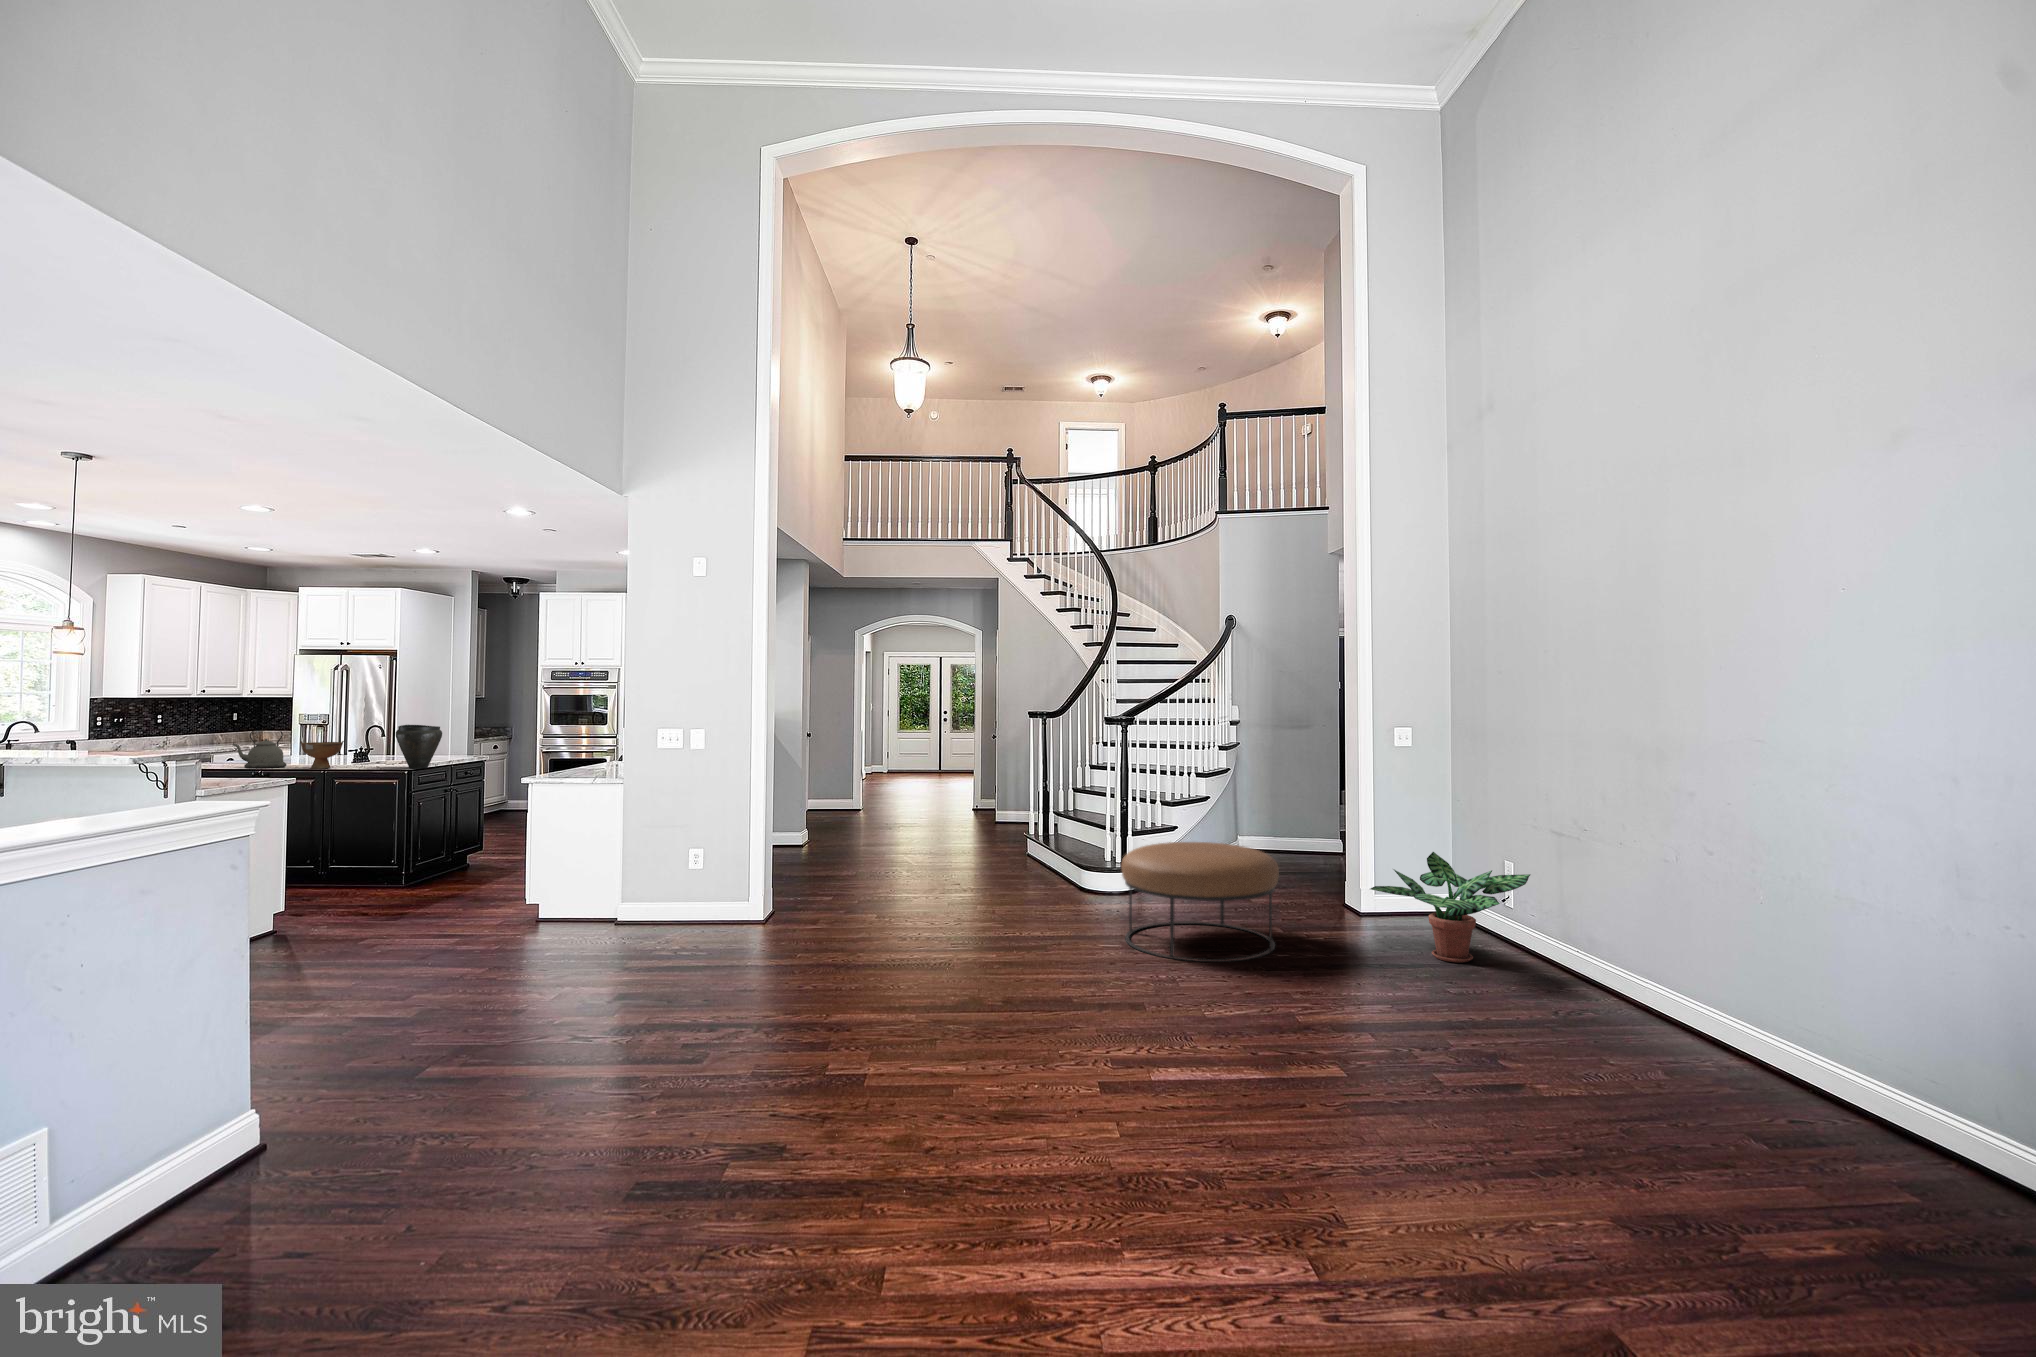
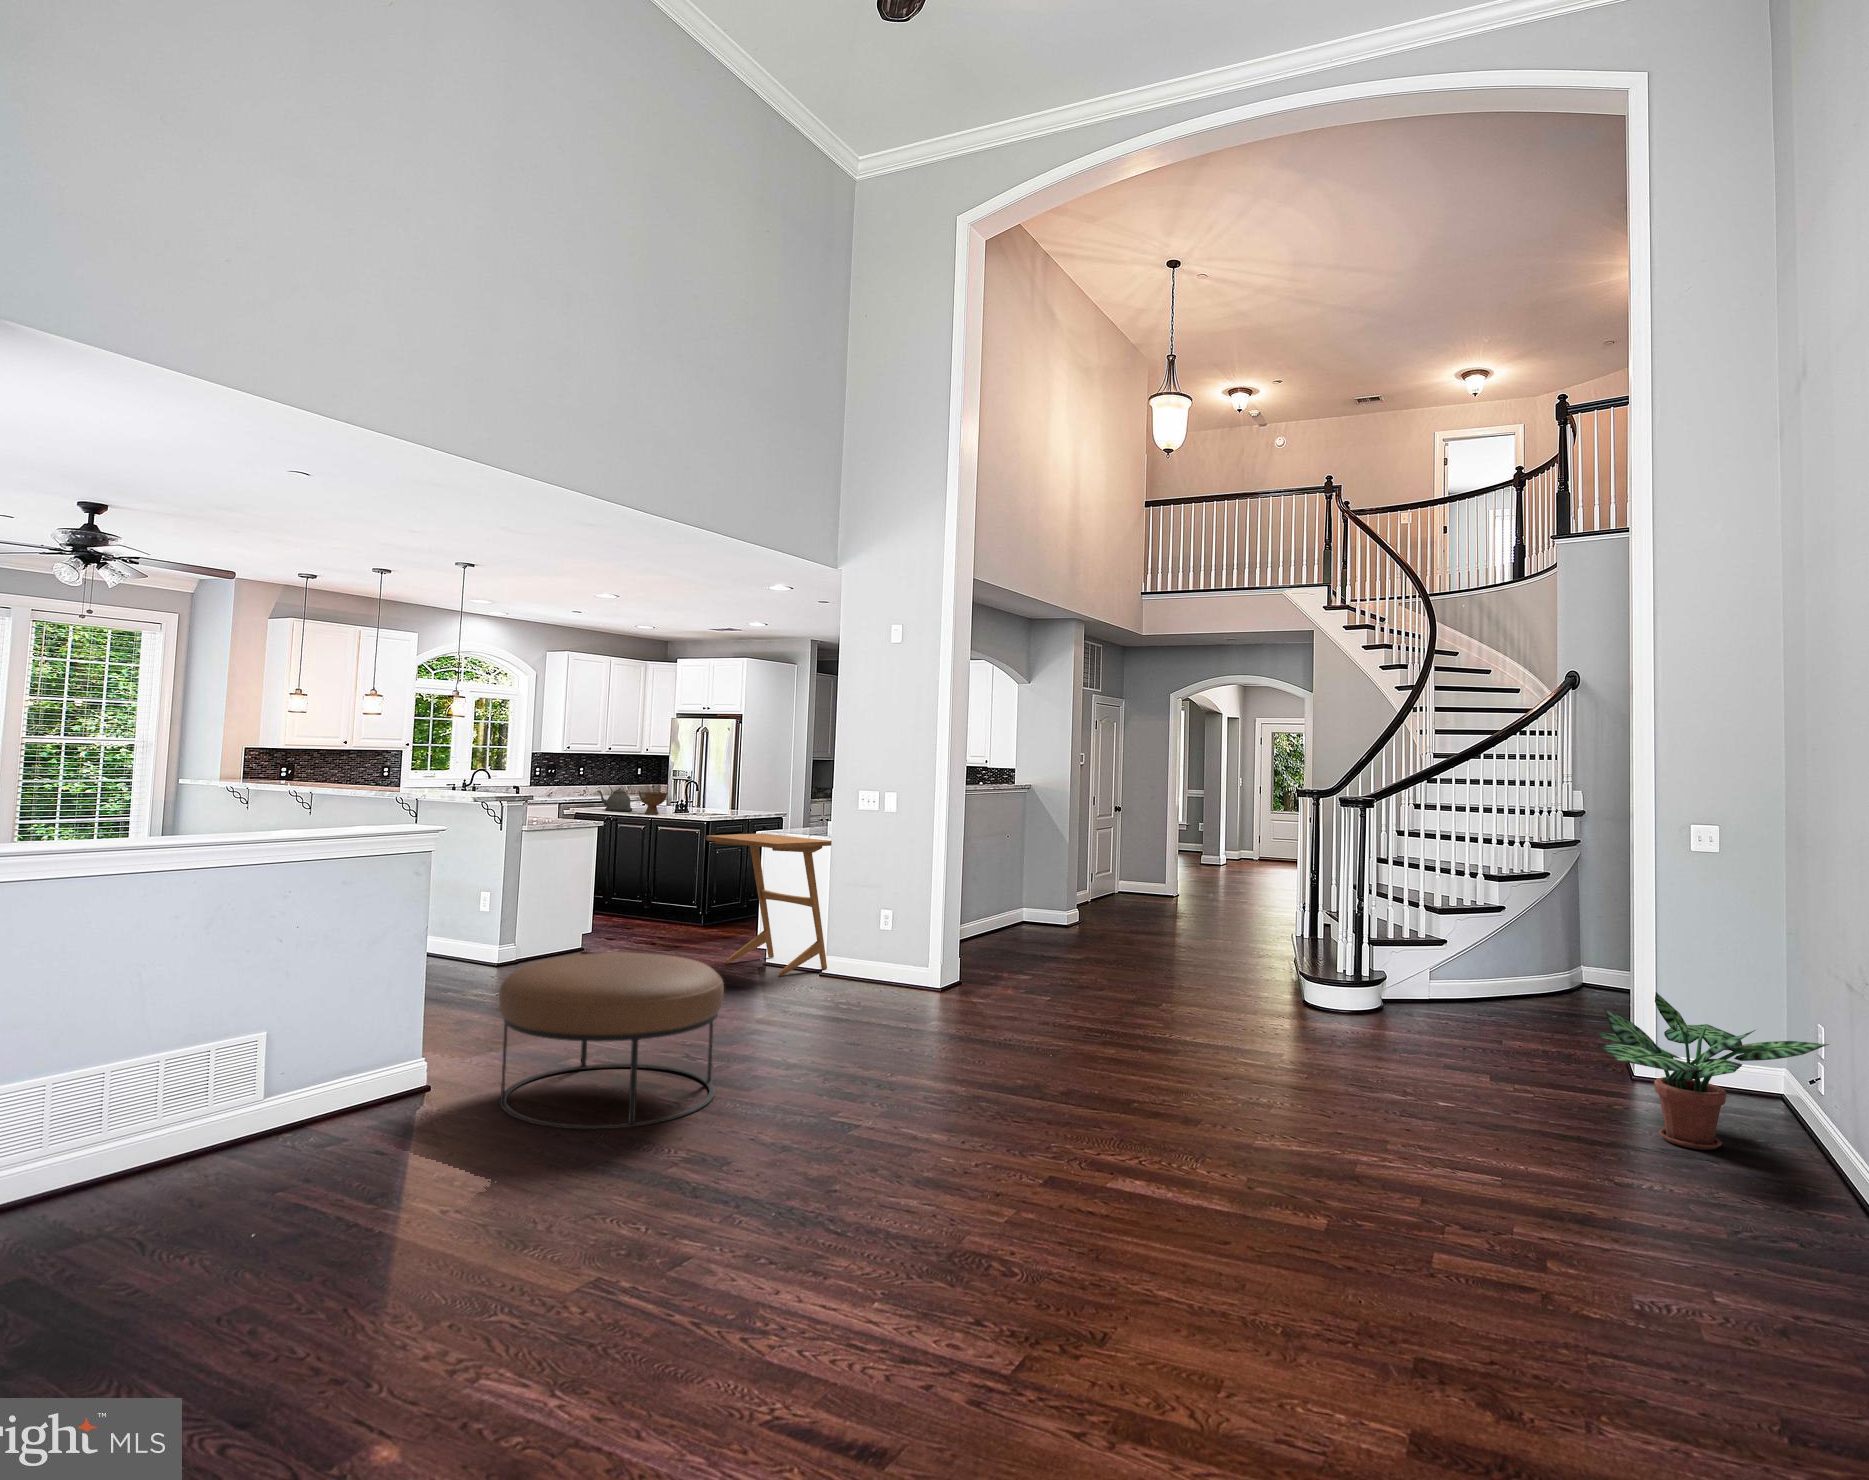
vase: present [396,725,442,769] -> none [702,780,736,819]
side table: none [481,783,644,941] -> present [707,834,832,976]
ottoman: present [1121,842,1279,962] -> present [499,953,724,1129]

